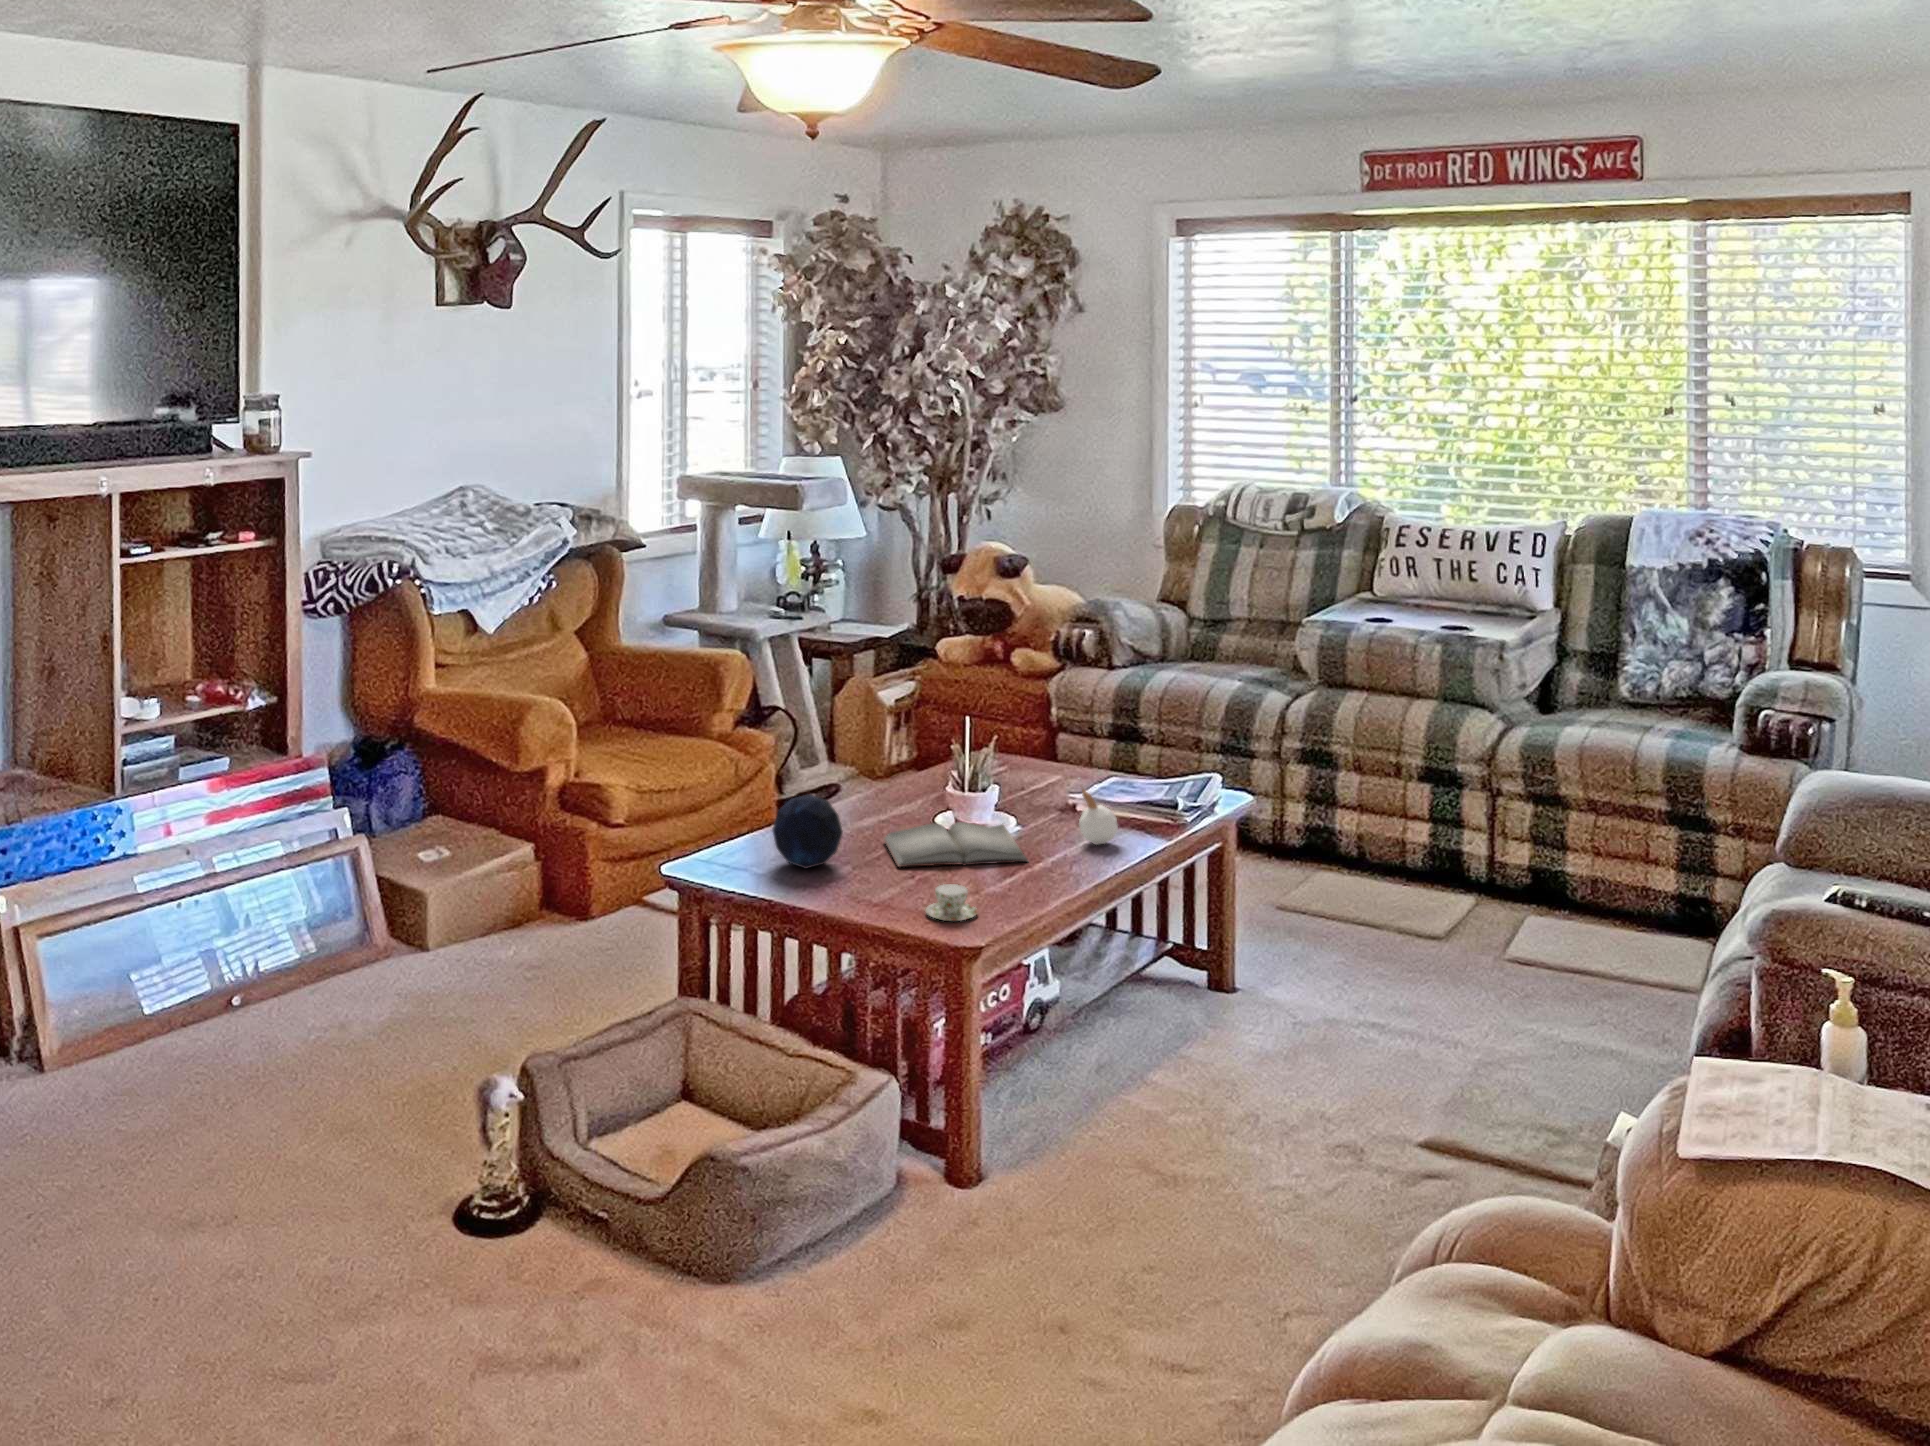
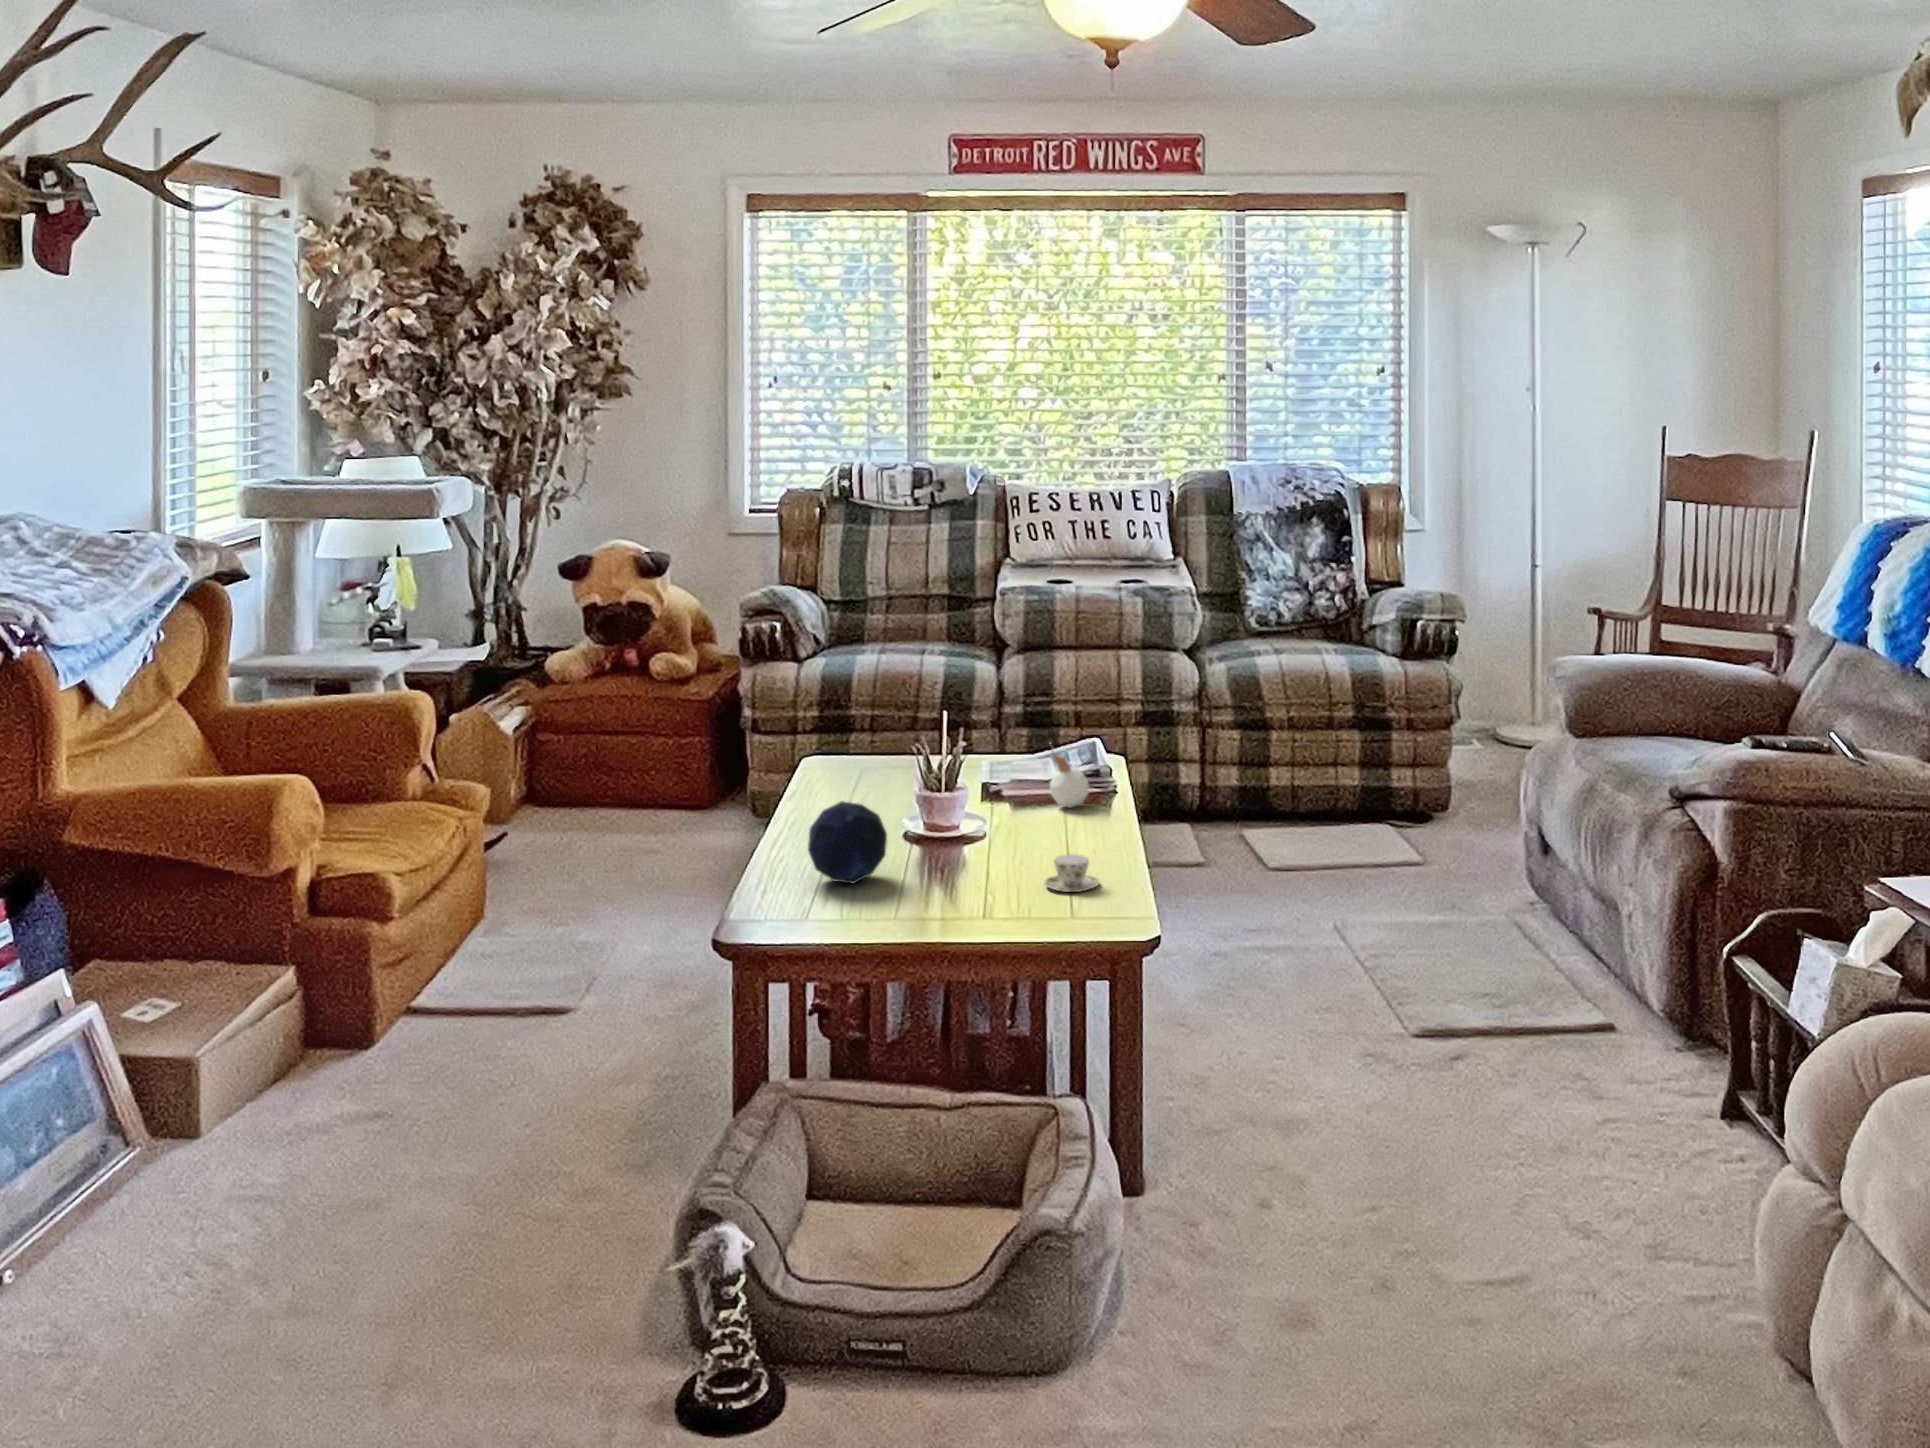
hardback book: present [884,822,1028,867] -> none [876,805,1044,862]

